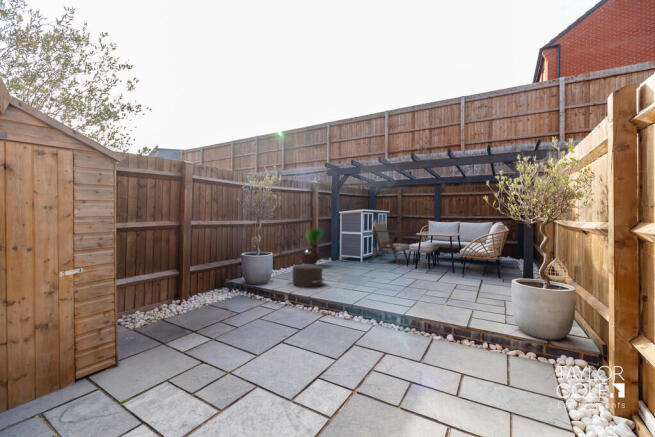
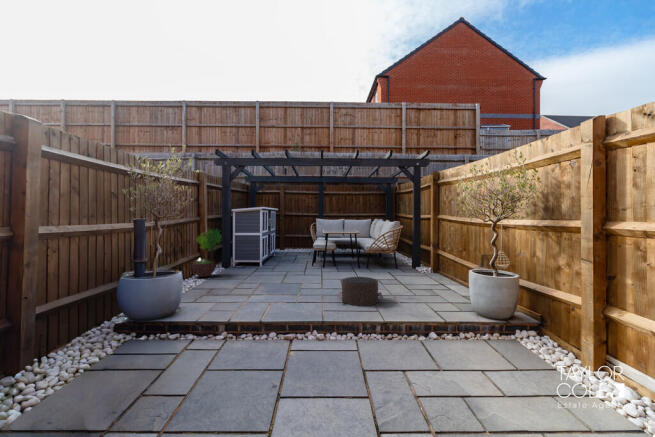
lounge chair: present [368,222,410,265] -> none [265,221,304,266]
pouf: present [287,264,324,286] -> present [338,277,384,306]

